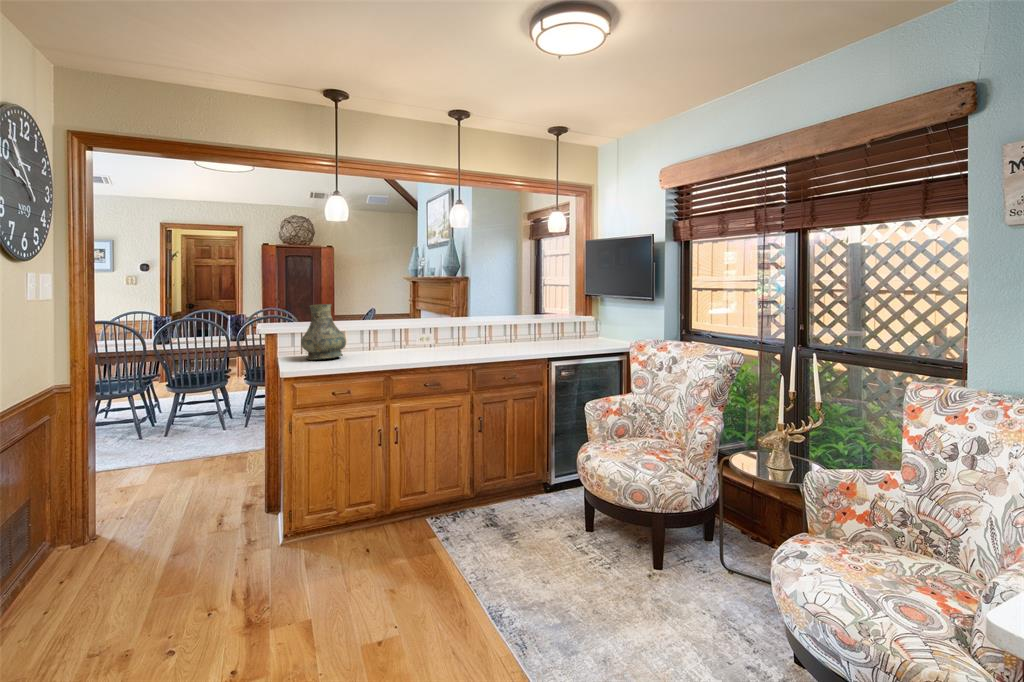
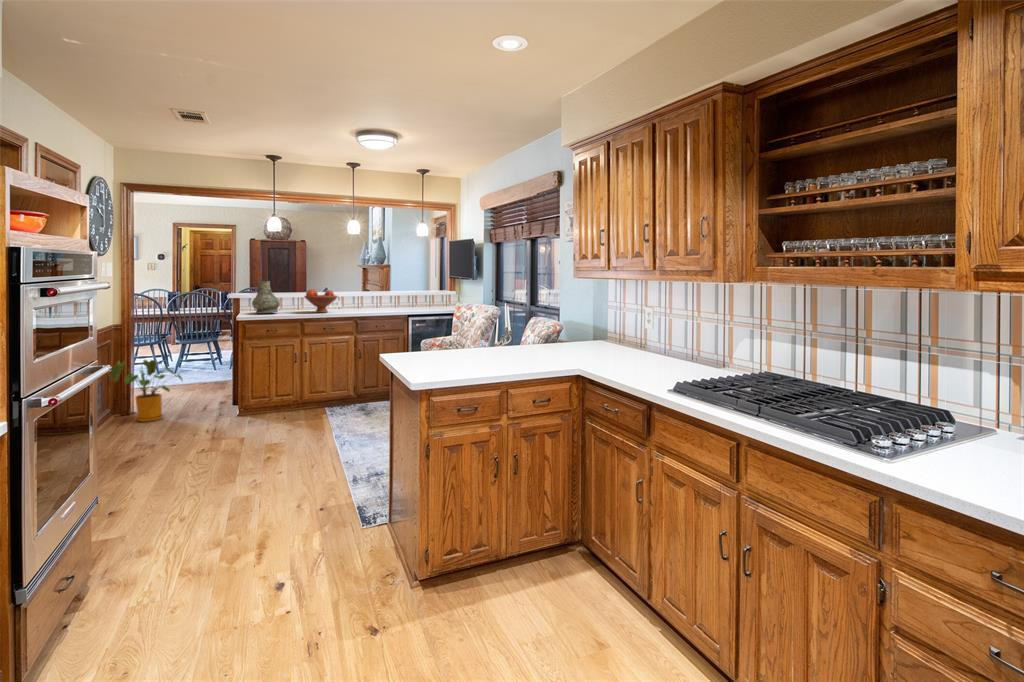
fruit bowl: none [385,317,439,356] -> present [304,289,337,313]
house plant: none [52,449,186,562] -> present [109,360,182,422]

